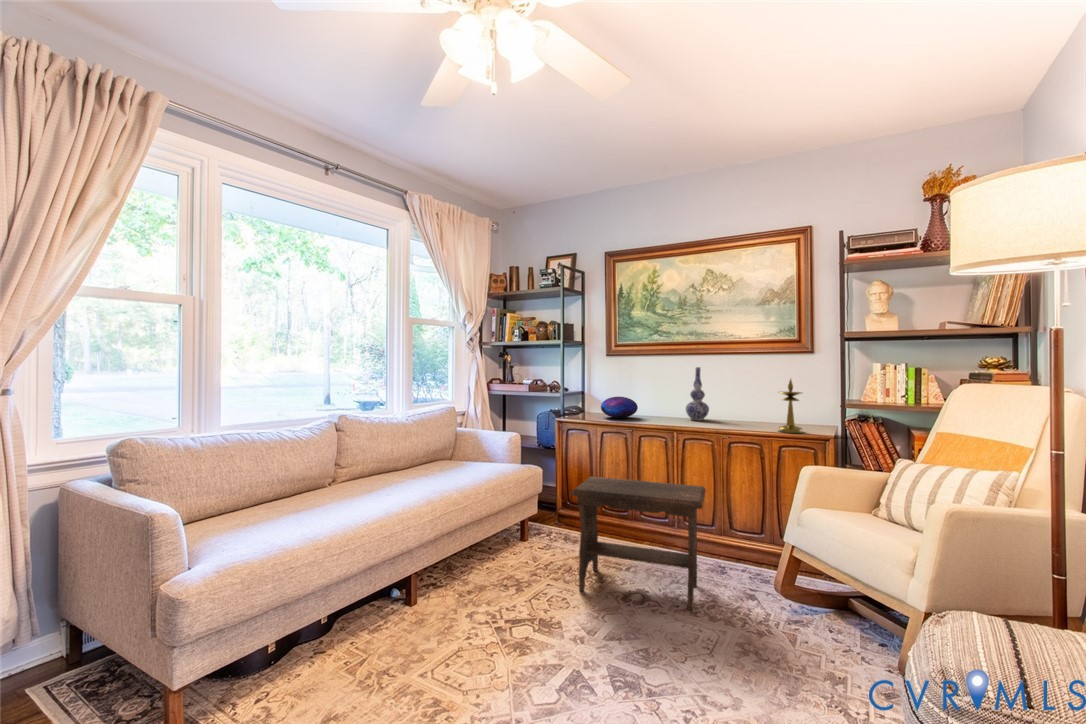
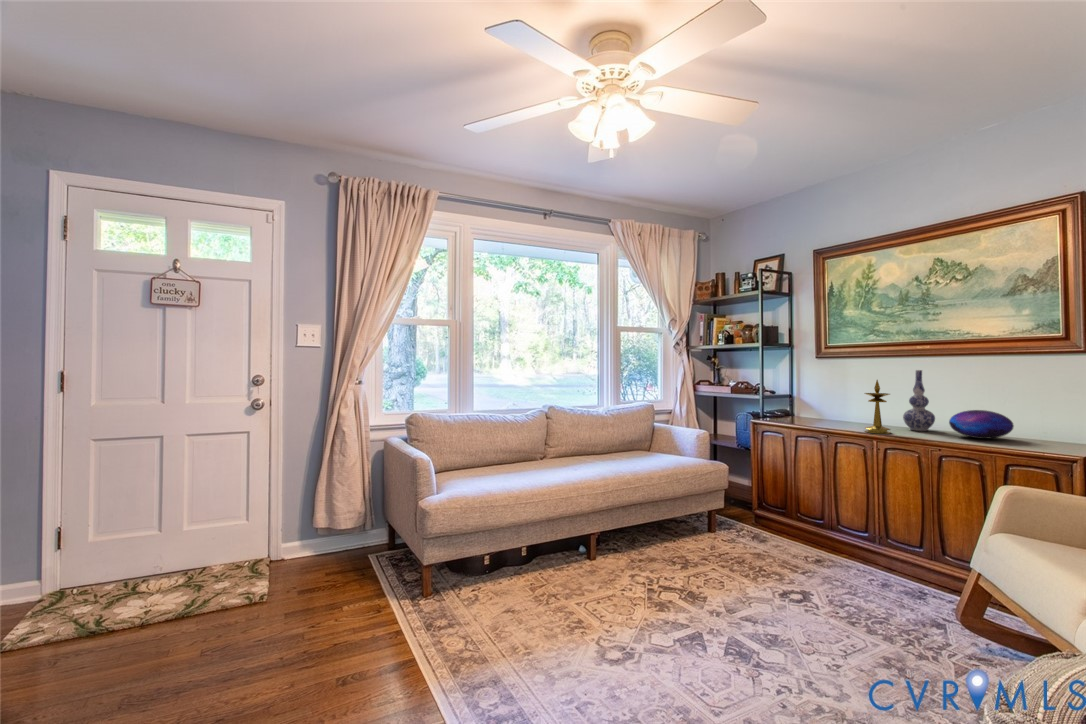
candlestick: present [779,379,802,433] -> present [865,380,891,434]
decorative orb: present [601,397,638,418] -> present [949,410,1014,439]
footstool: present [571,476,706,611] -> none [728,476,886,622]

